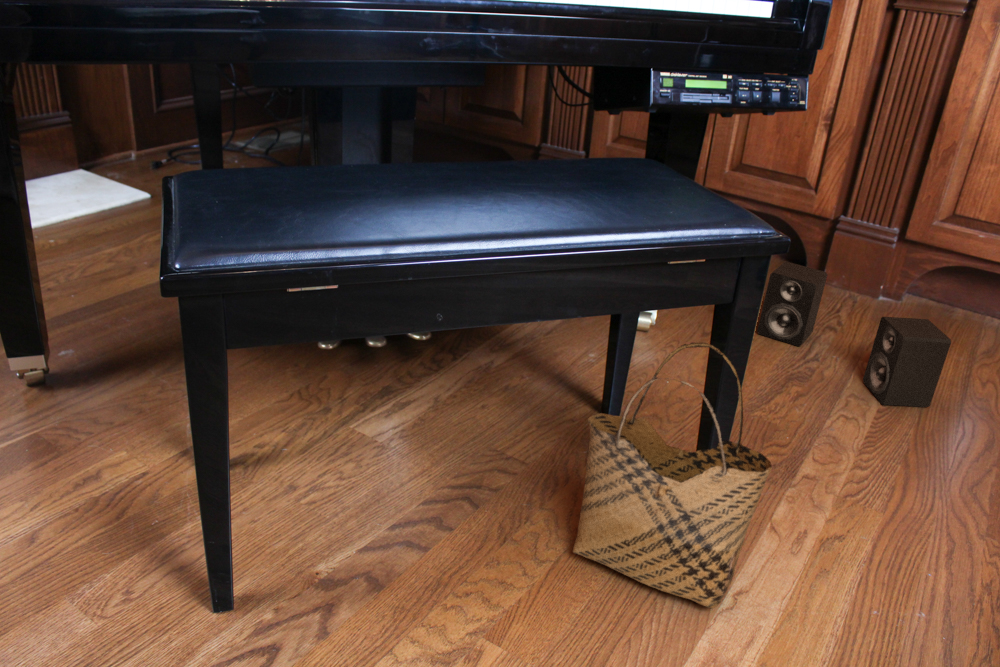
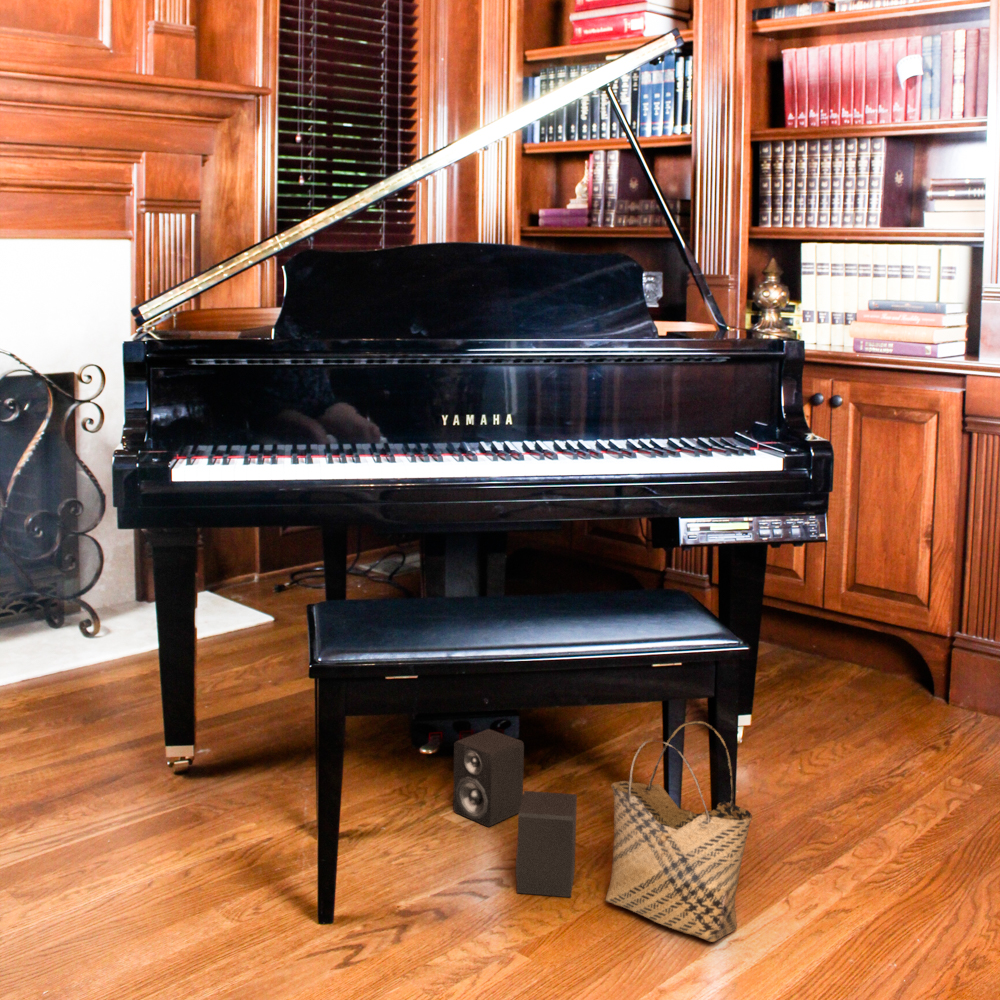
speaker: present [757,261,951,407] -> present [453,729,577,897]

